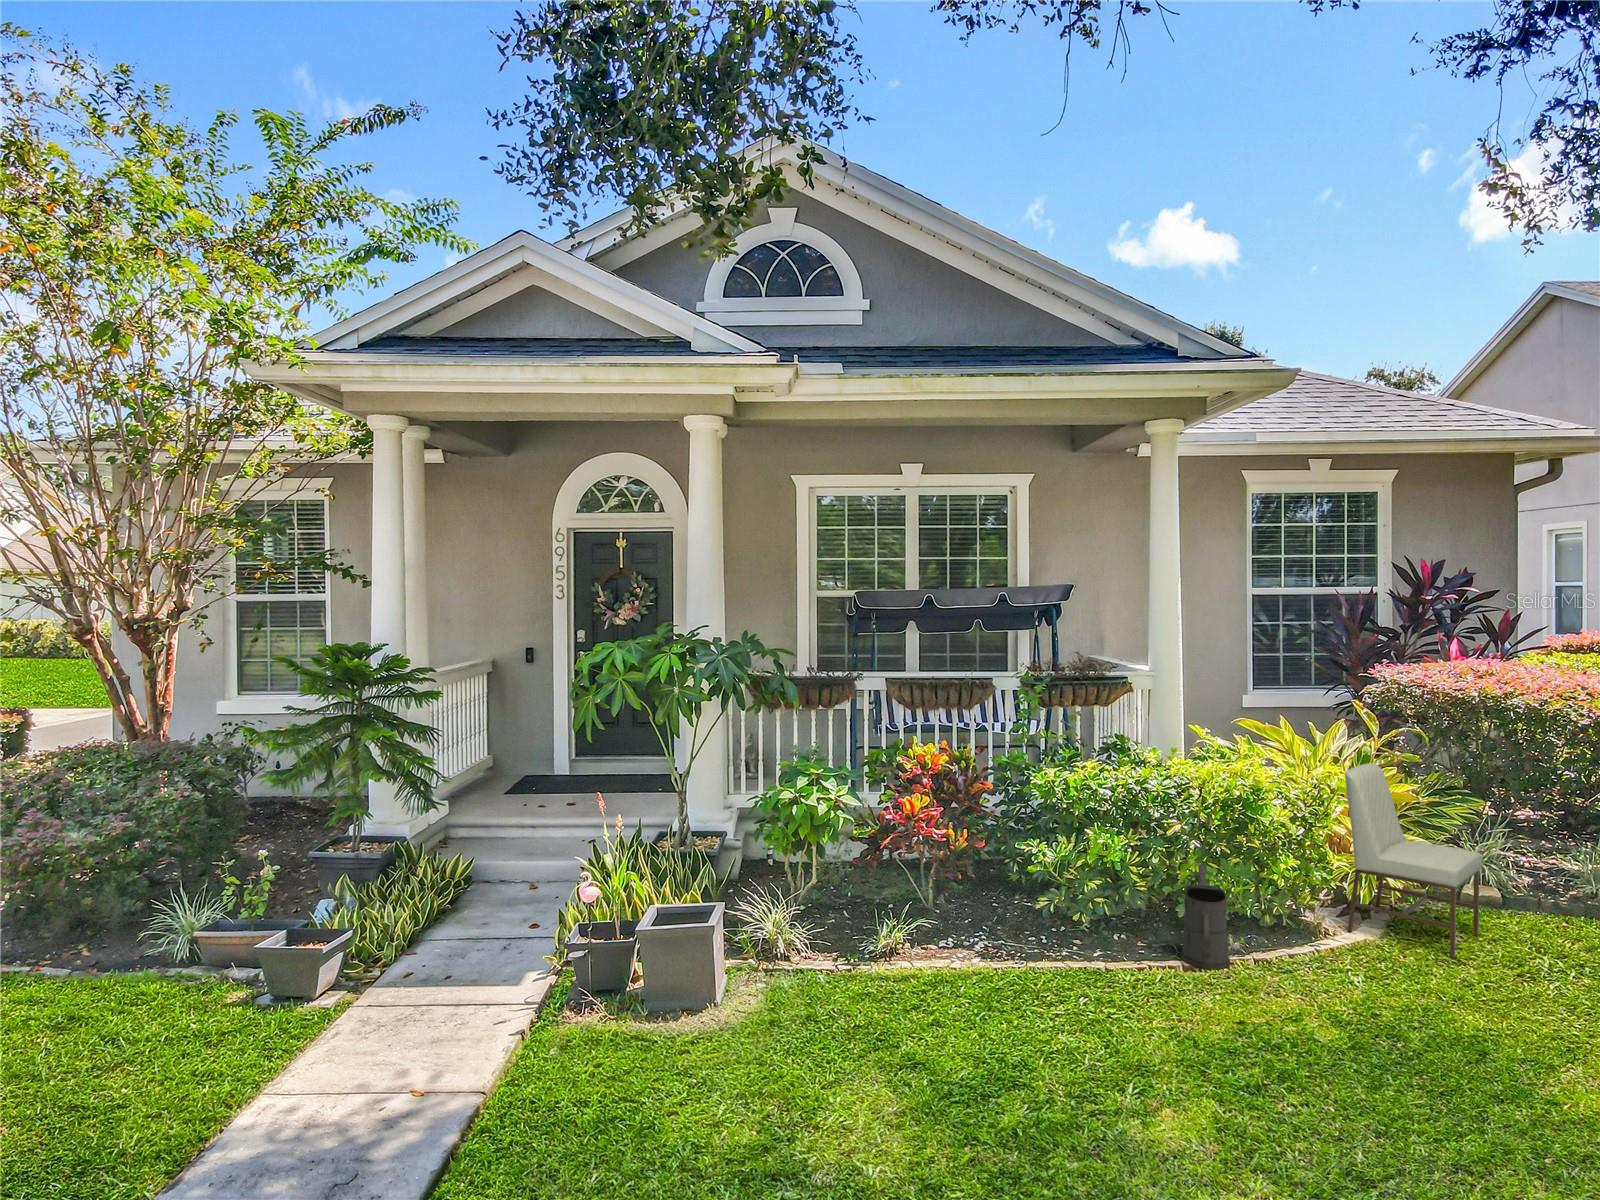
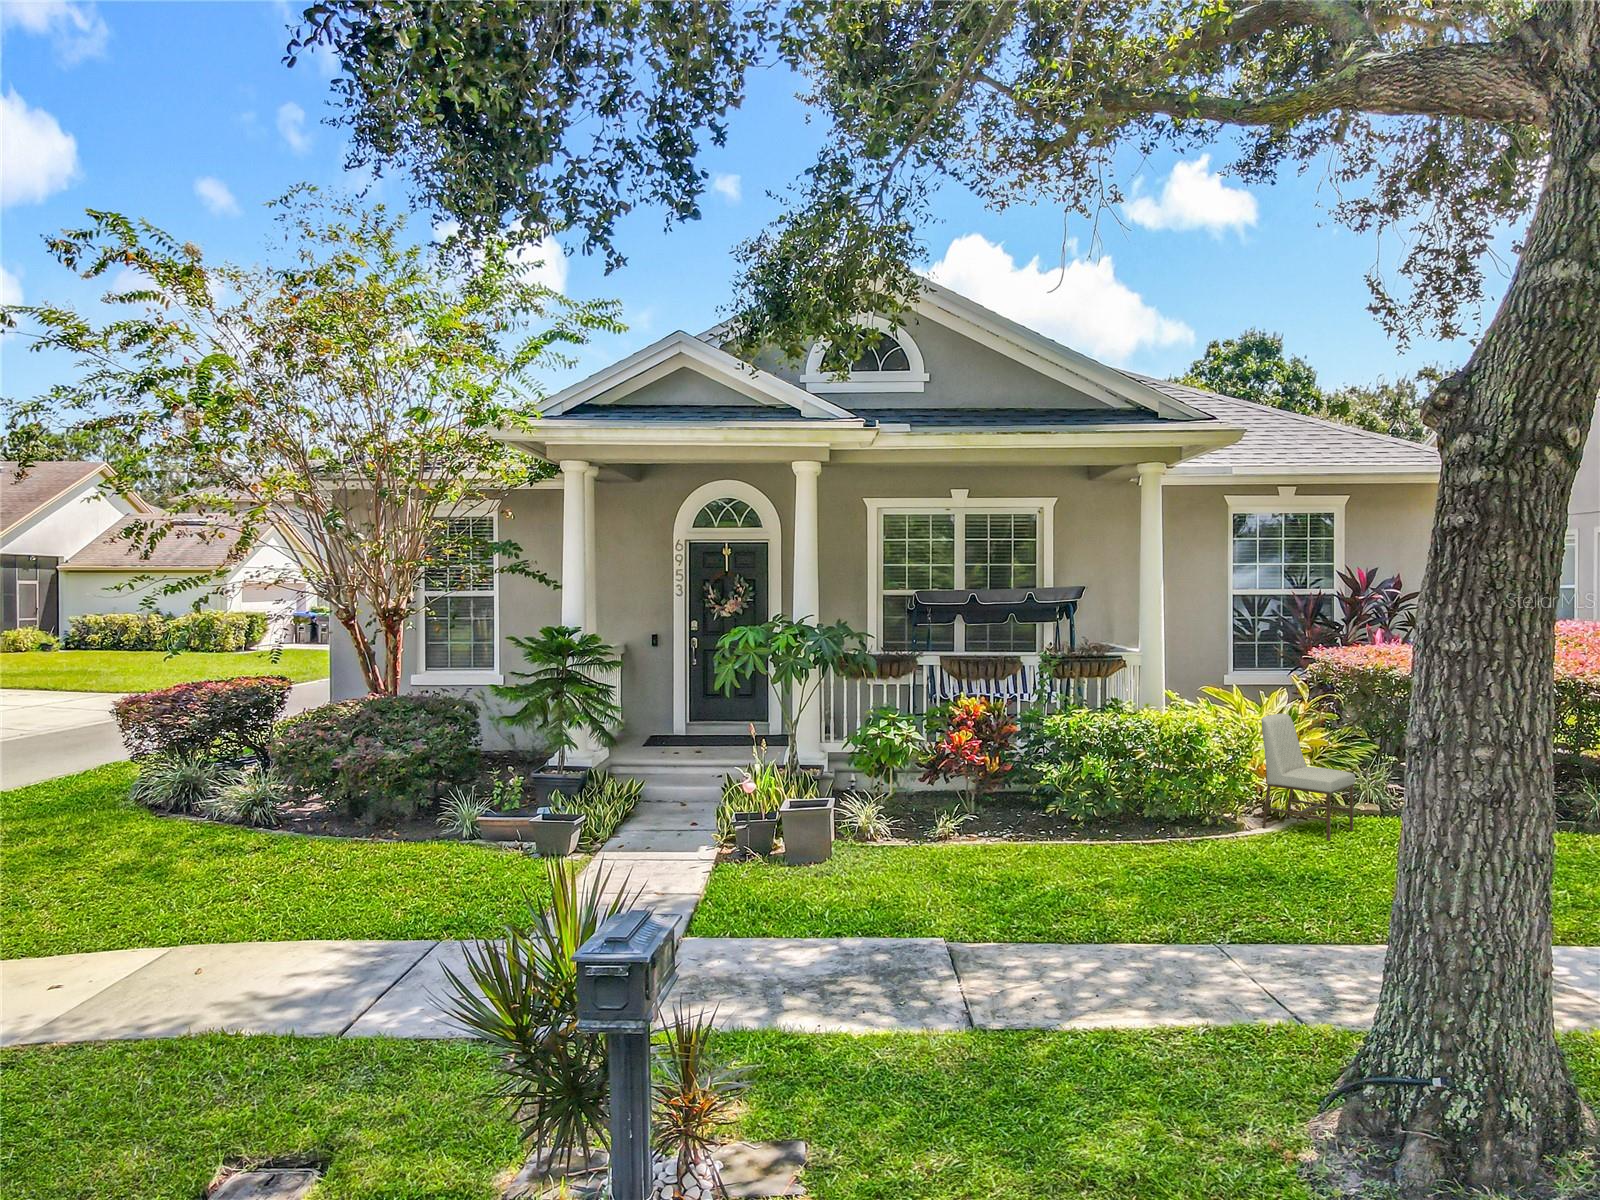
watering can: present [1181,865,1230,969] -> none [1143,780,1175,844]

